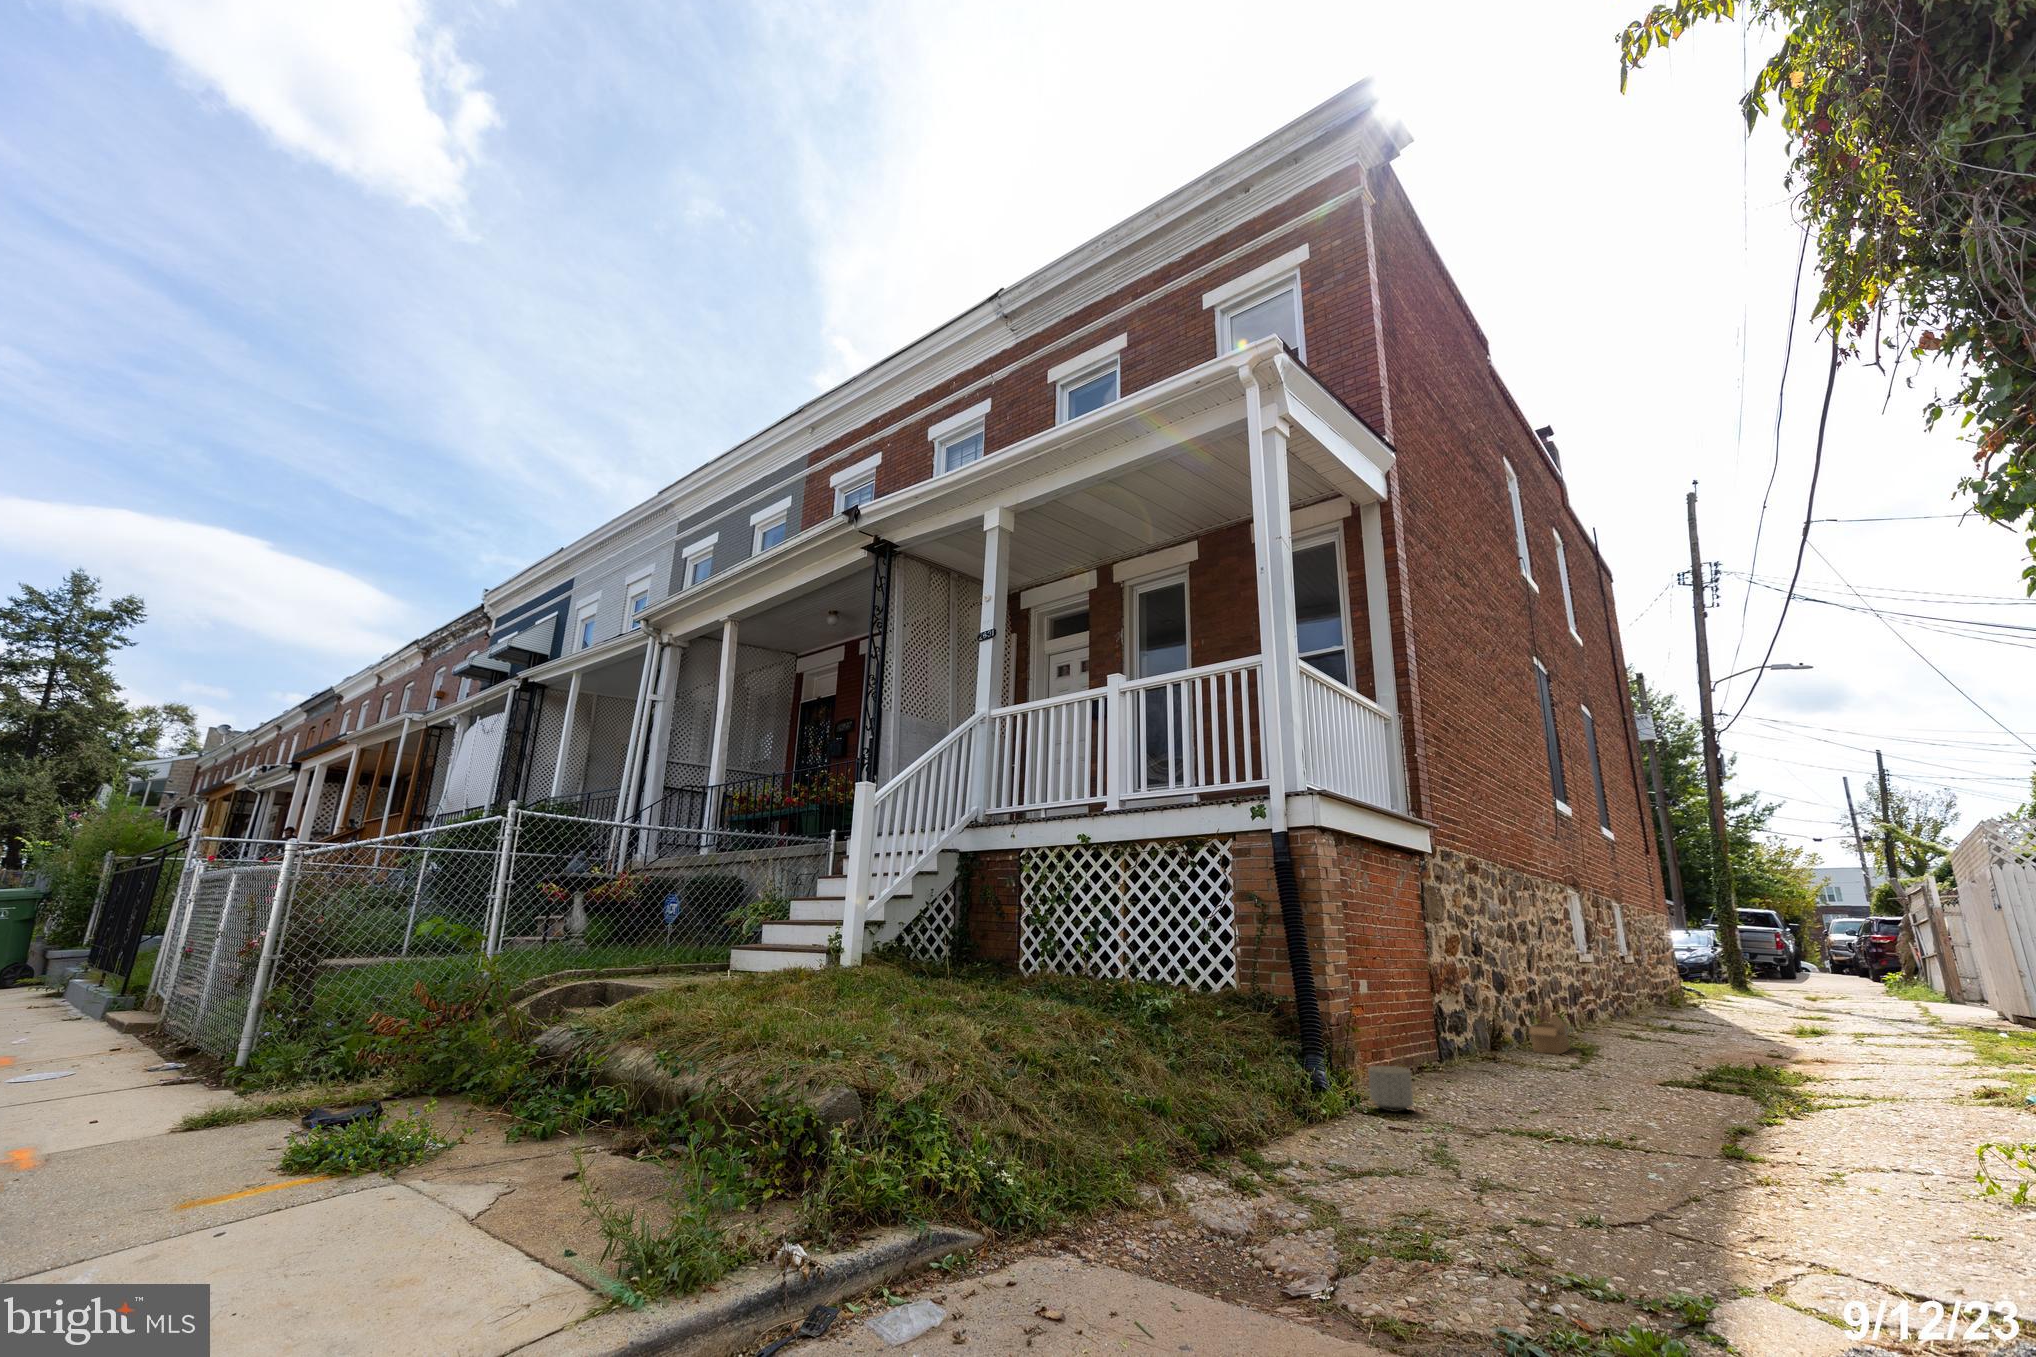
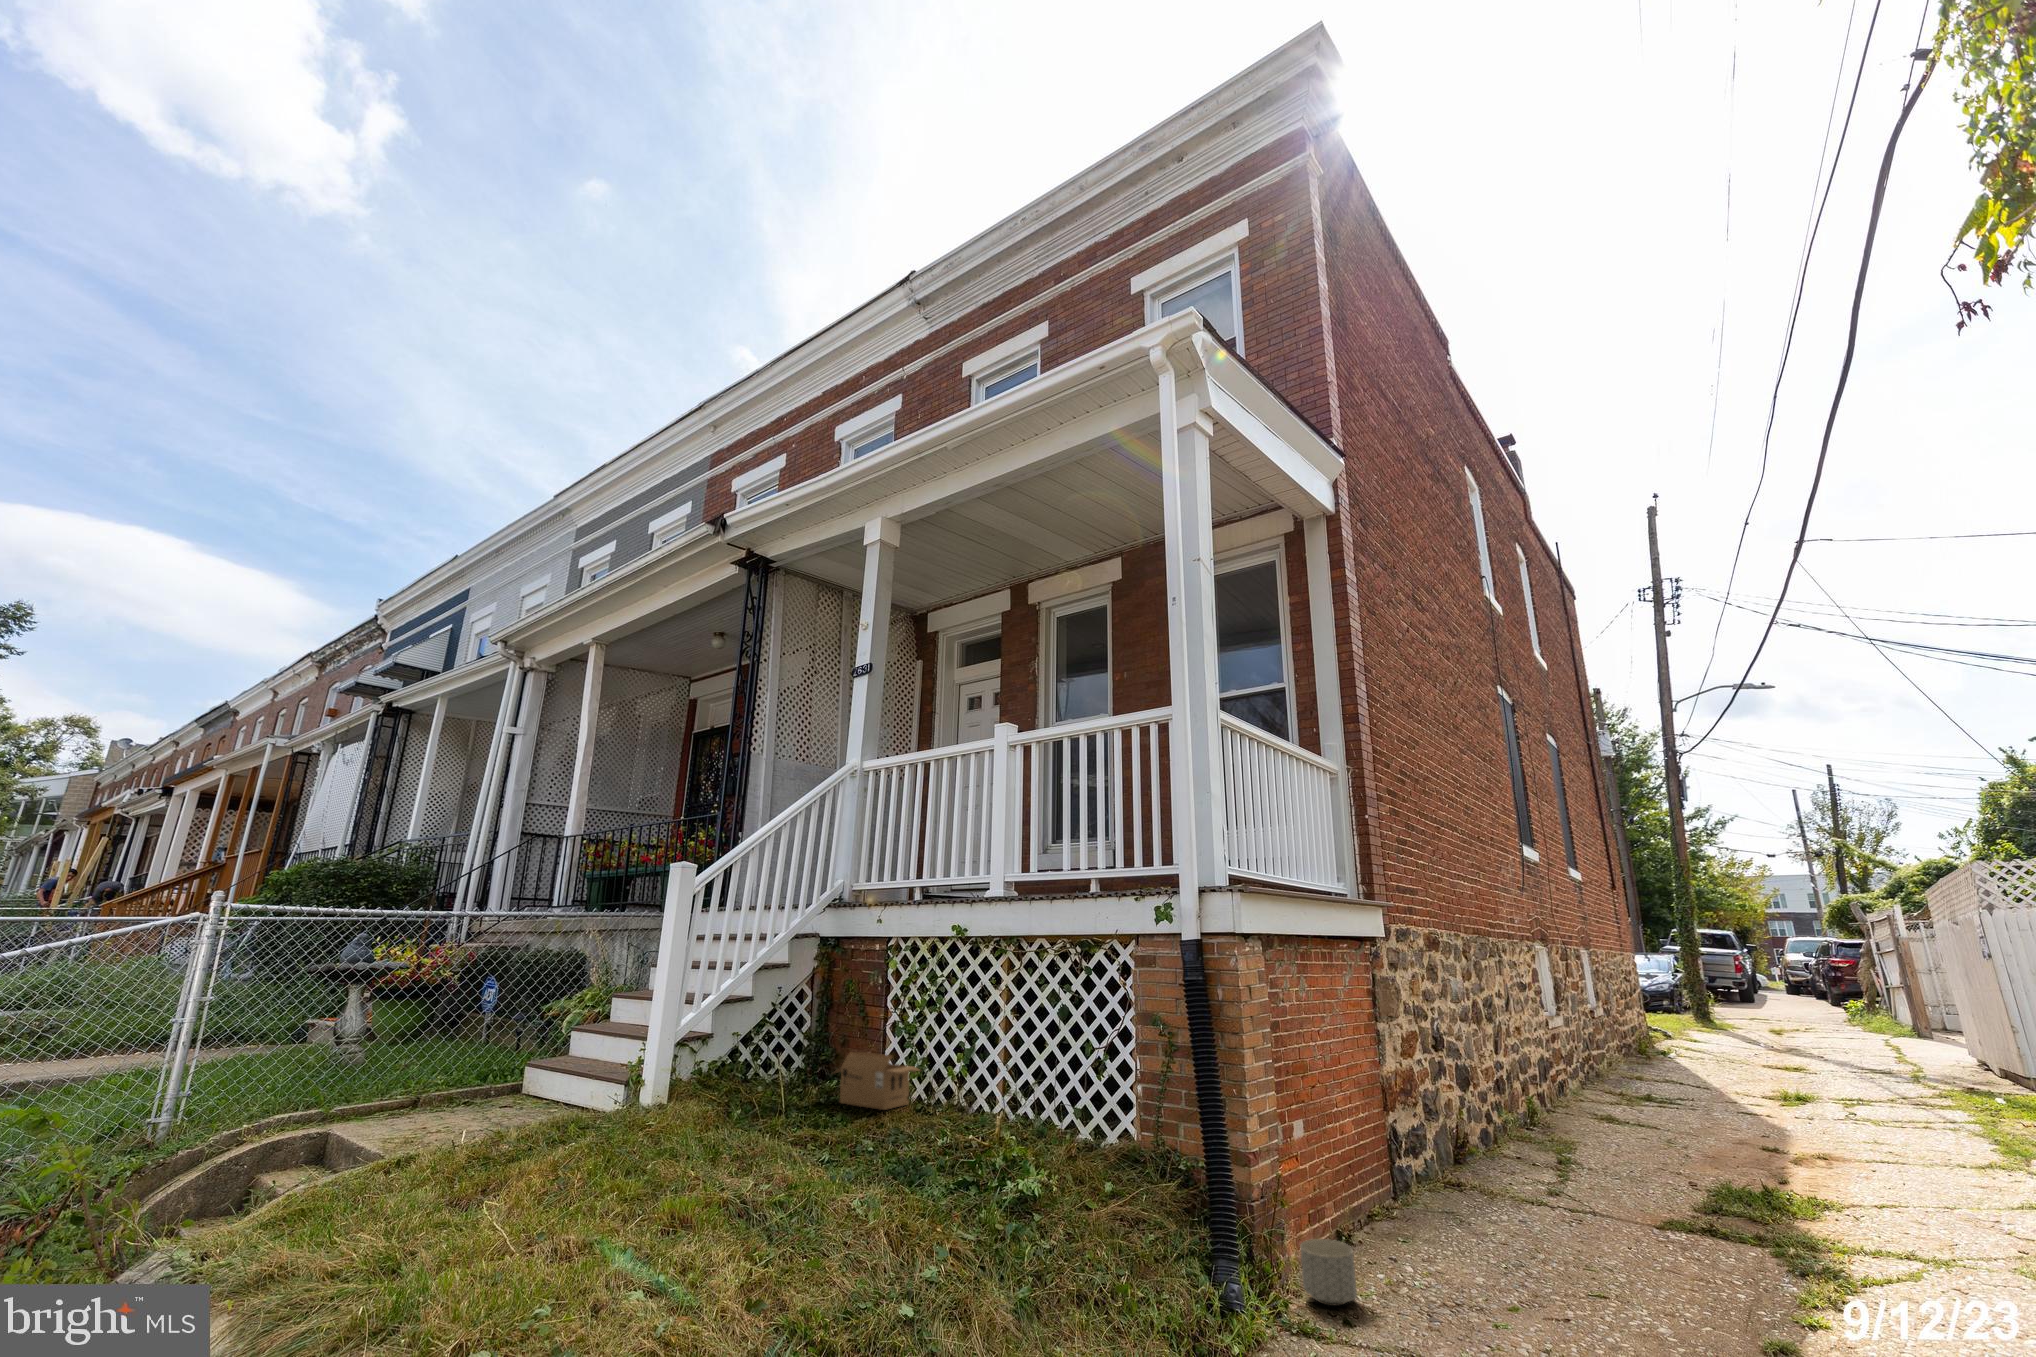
cardboard box: present [1525,1016,1570,1054] -> present [834,1052,919,1110]

